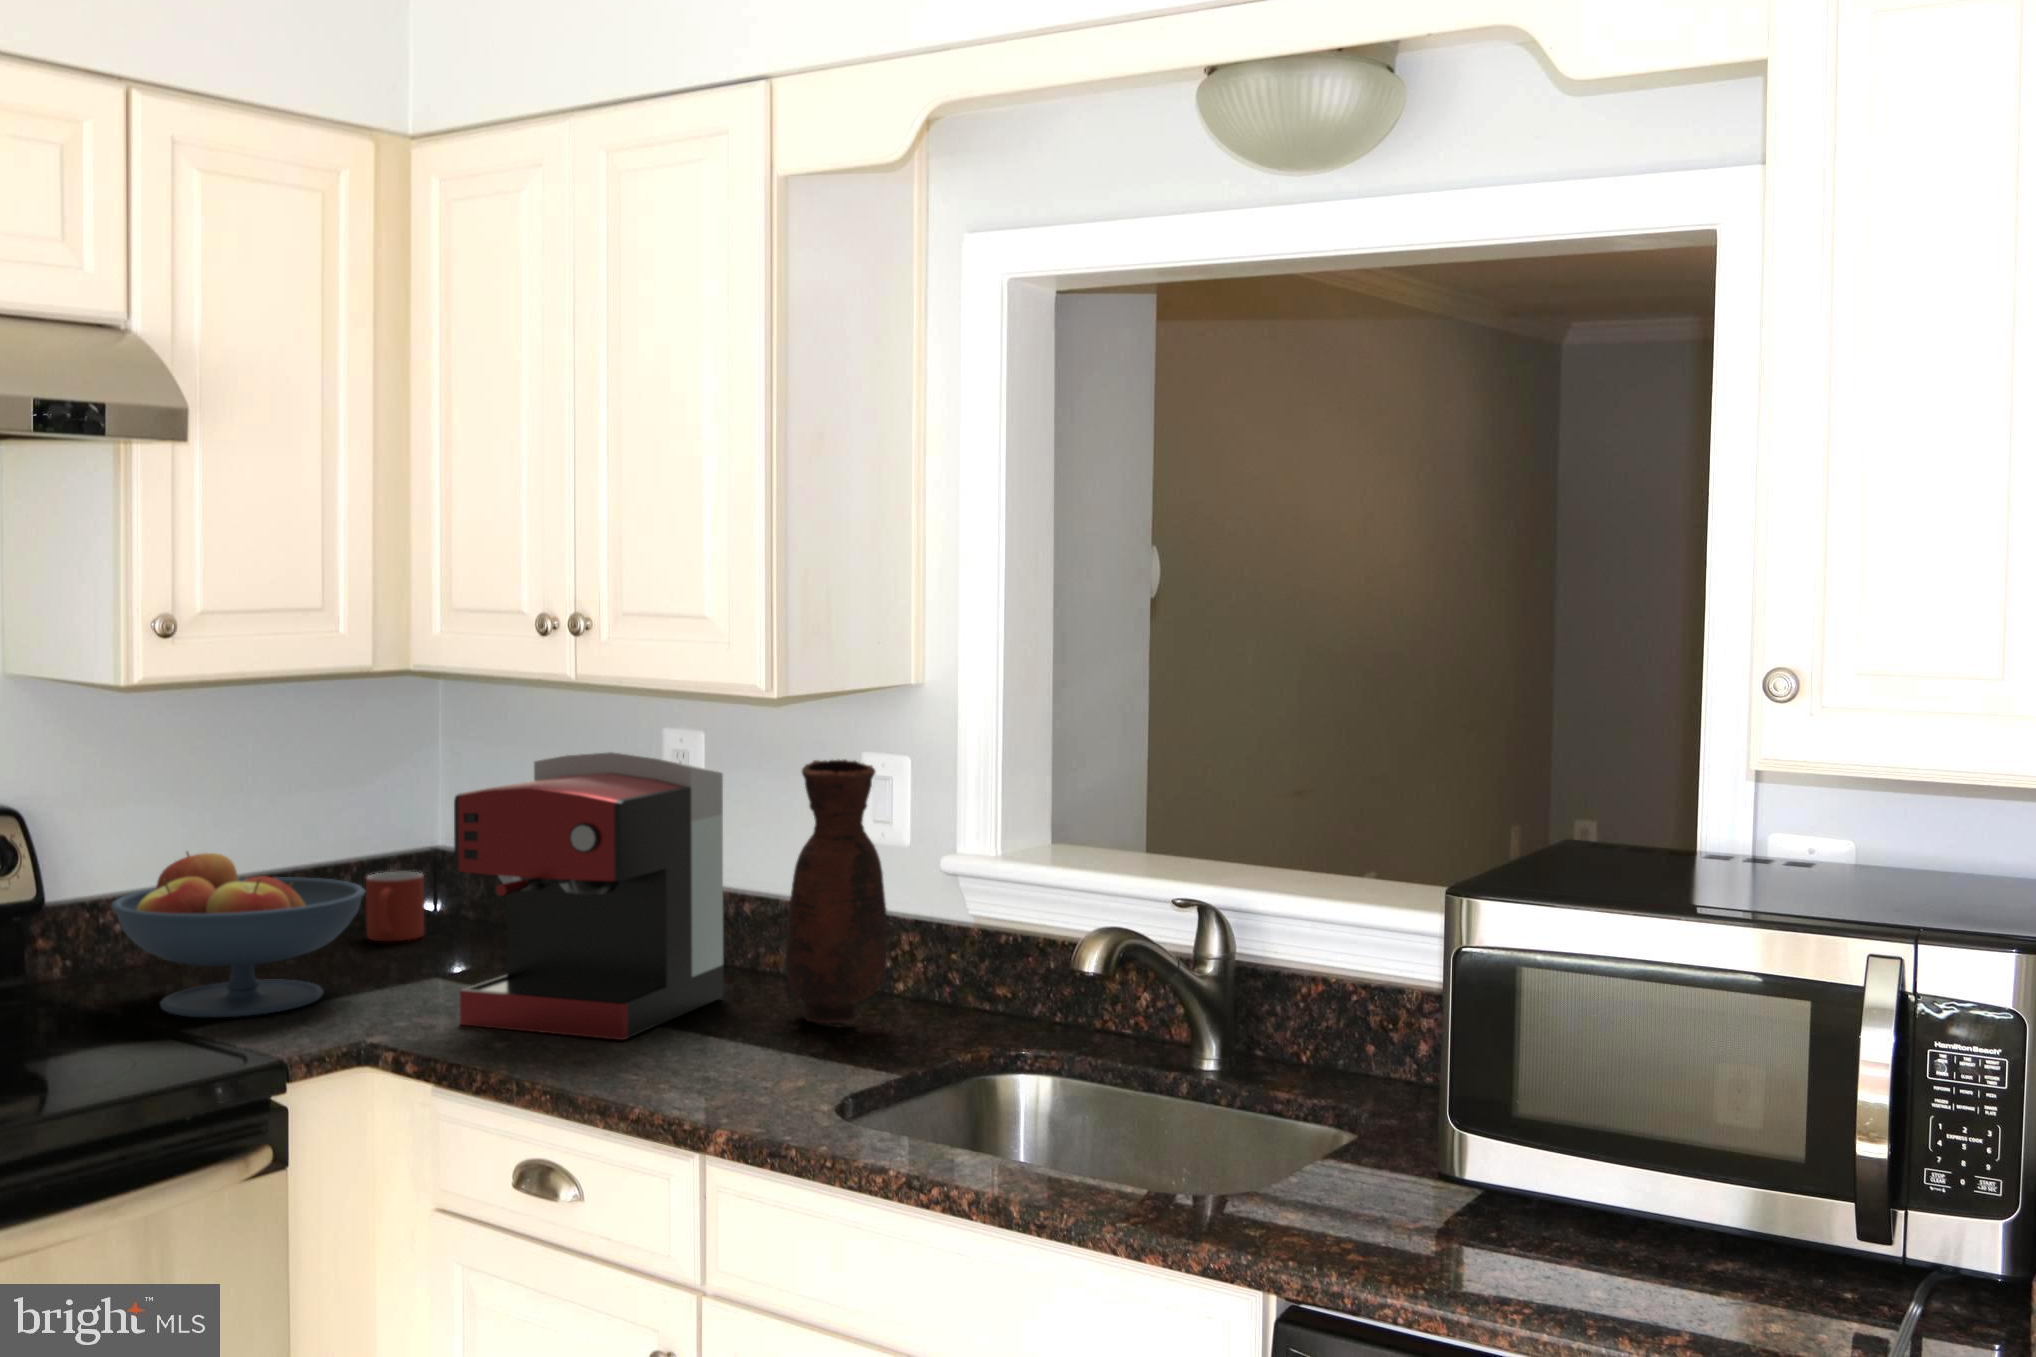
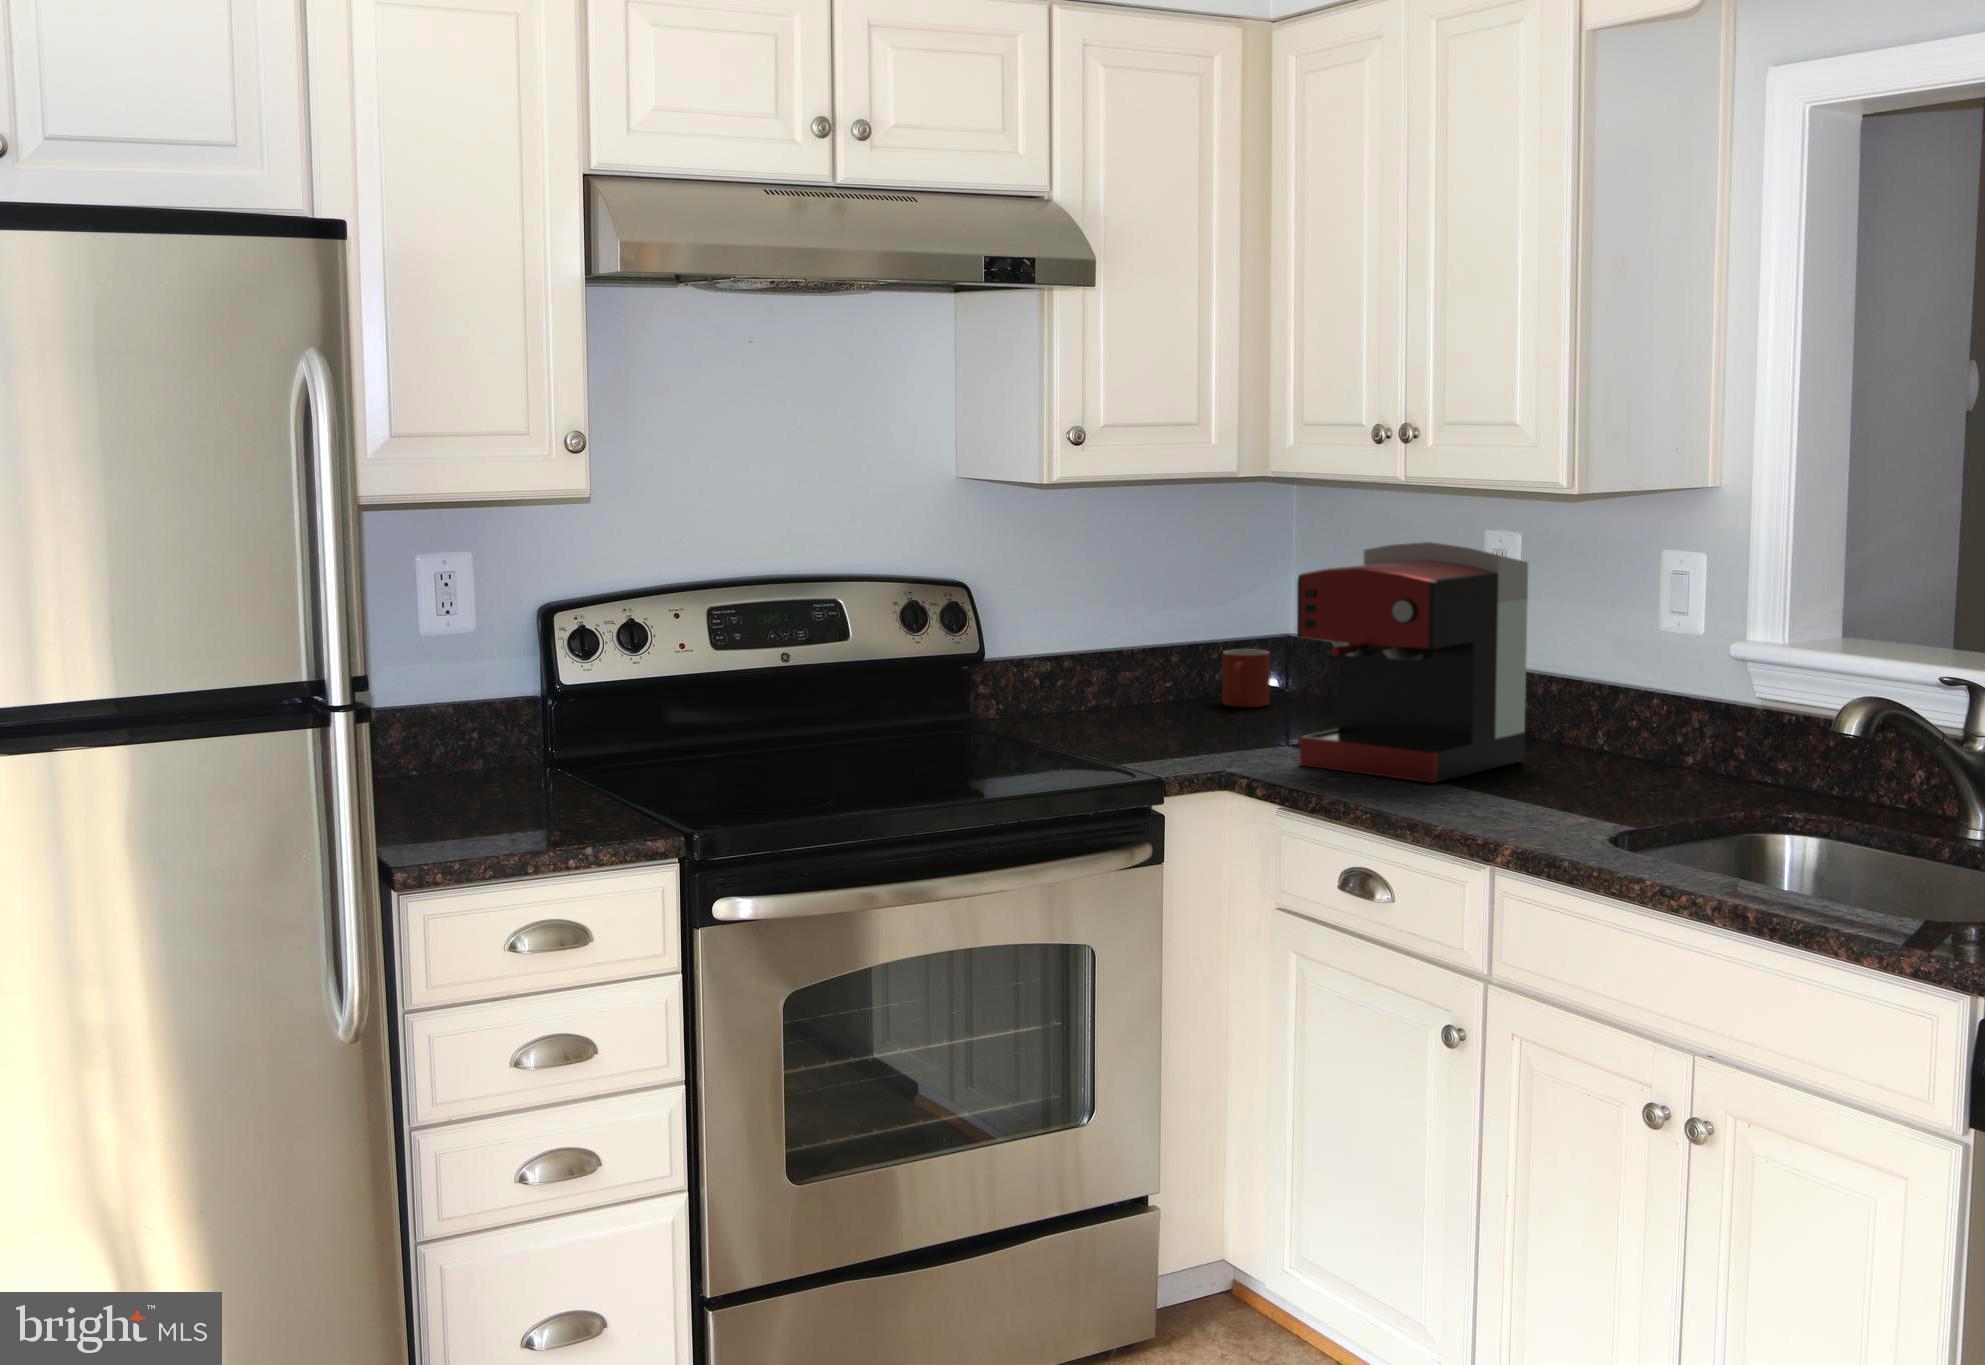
vase: present [785,759,887,1023] -> none [1579,550,1676,785]
fruit bowl: present [112,852,366,1017] -> none [1036,619,1225,749]

